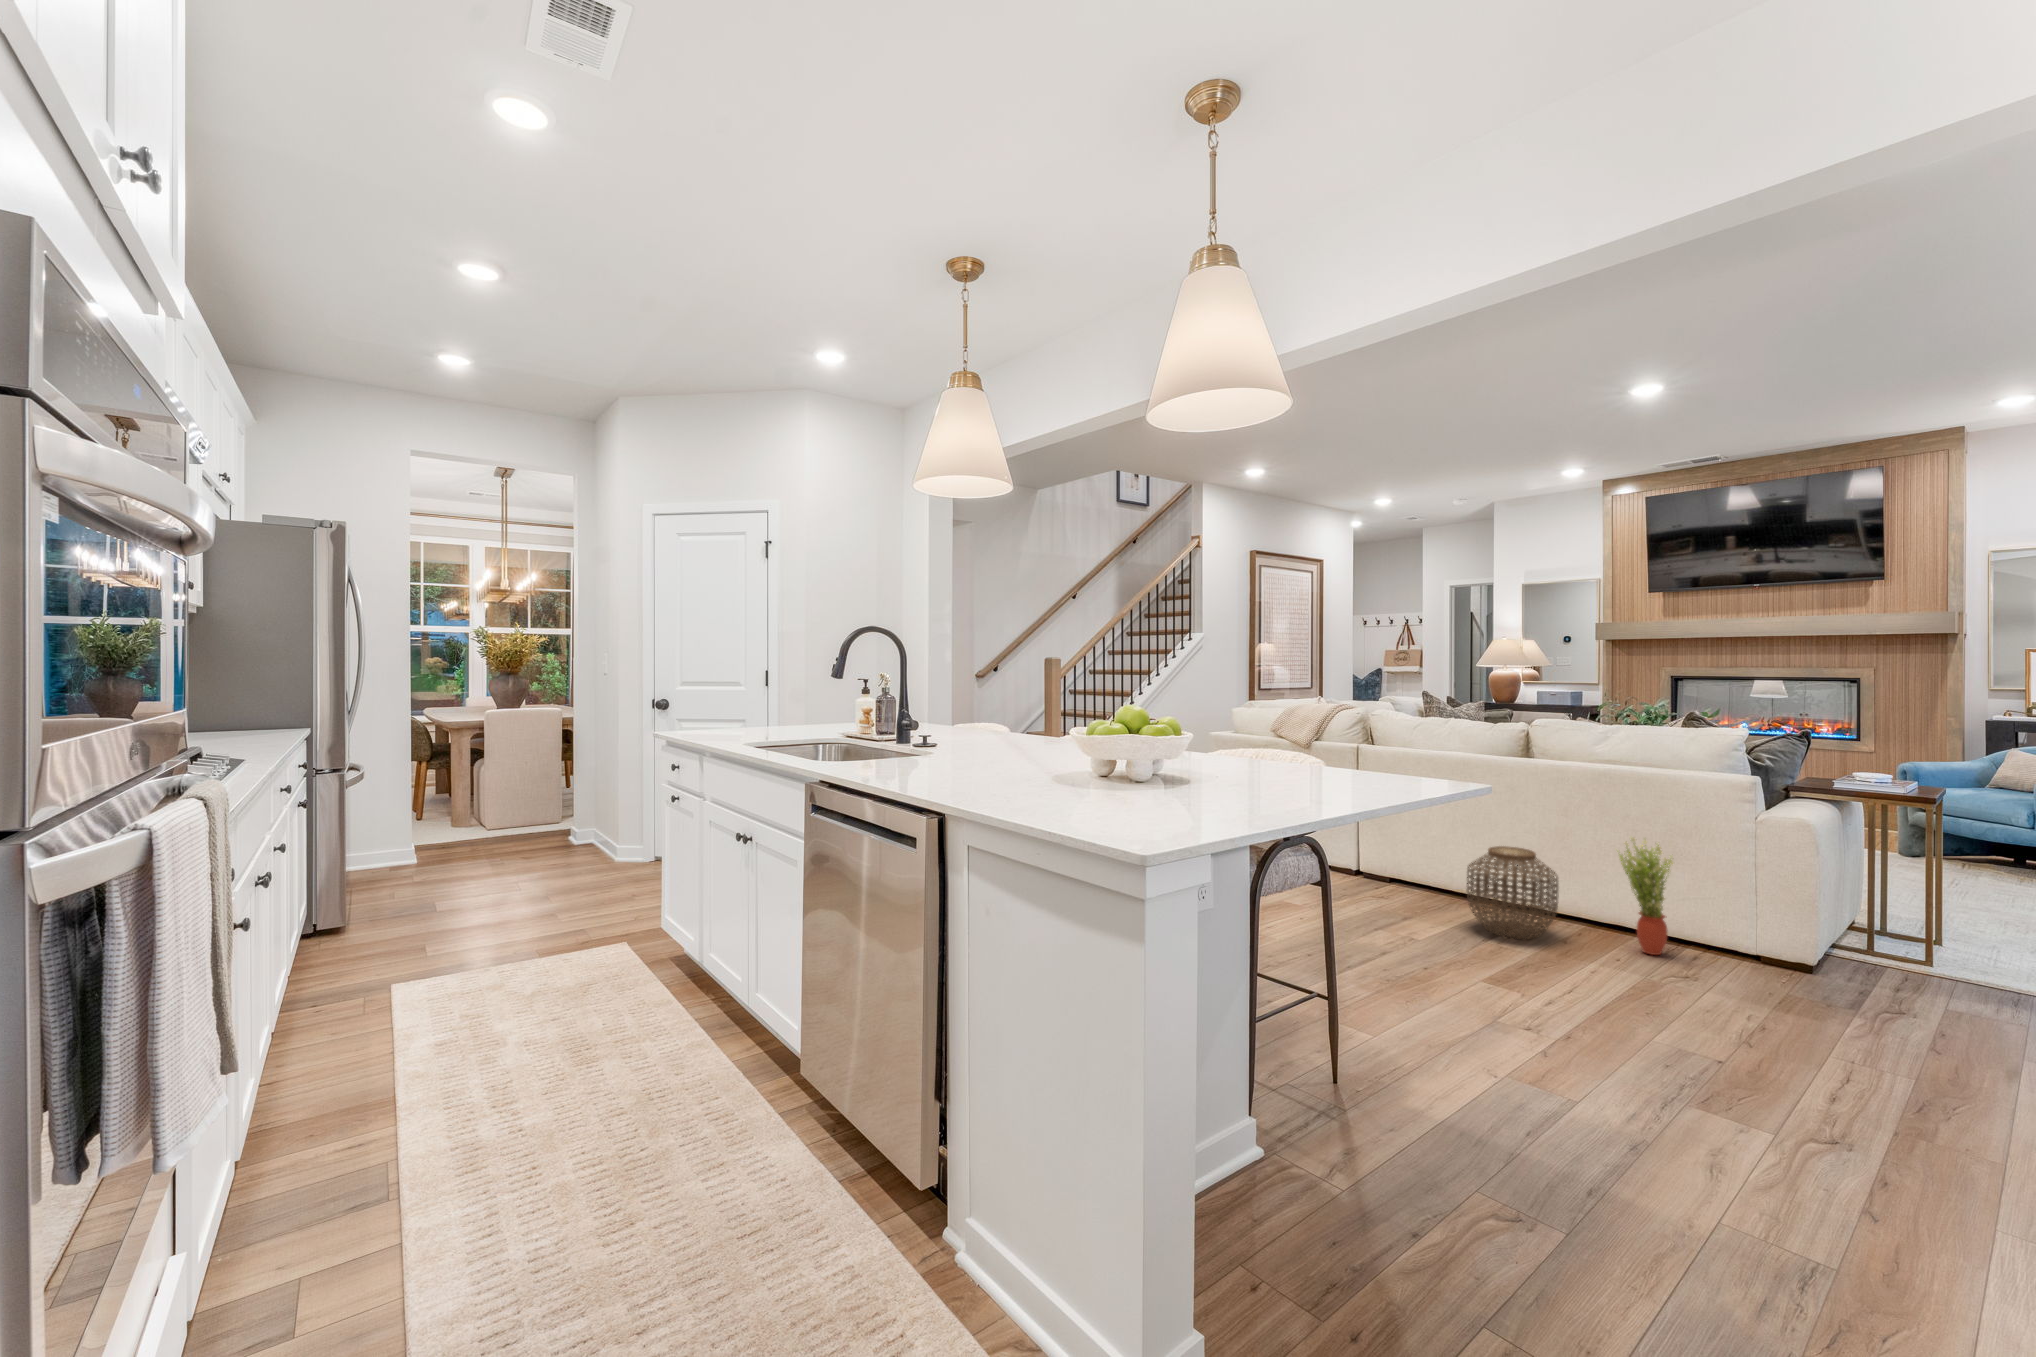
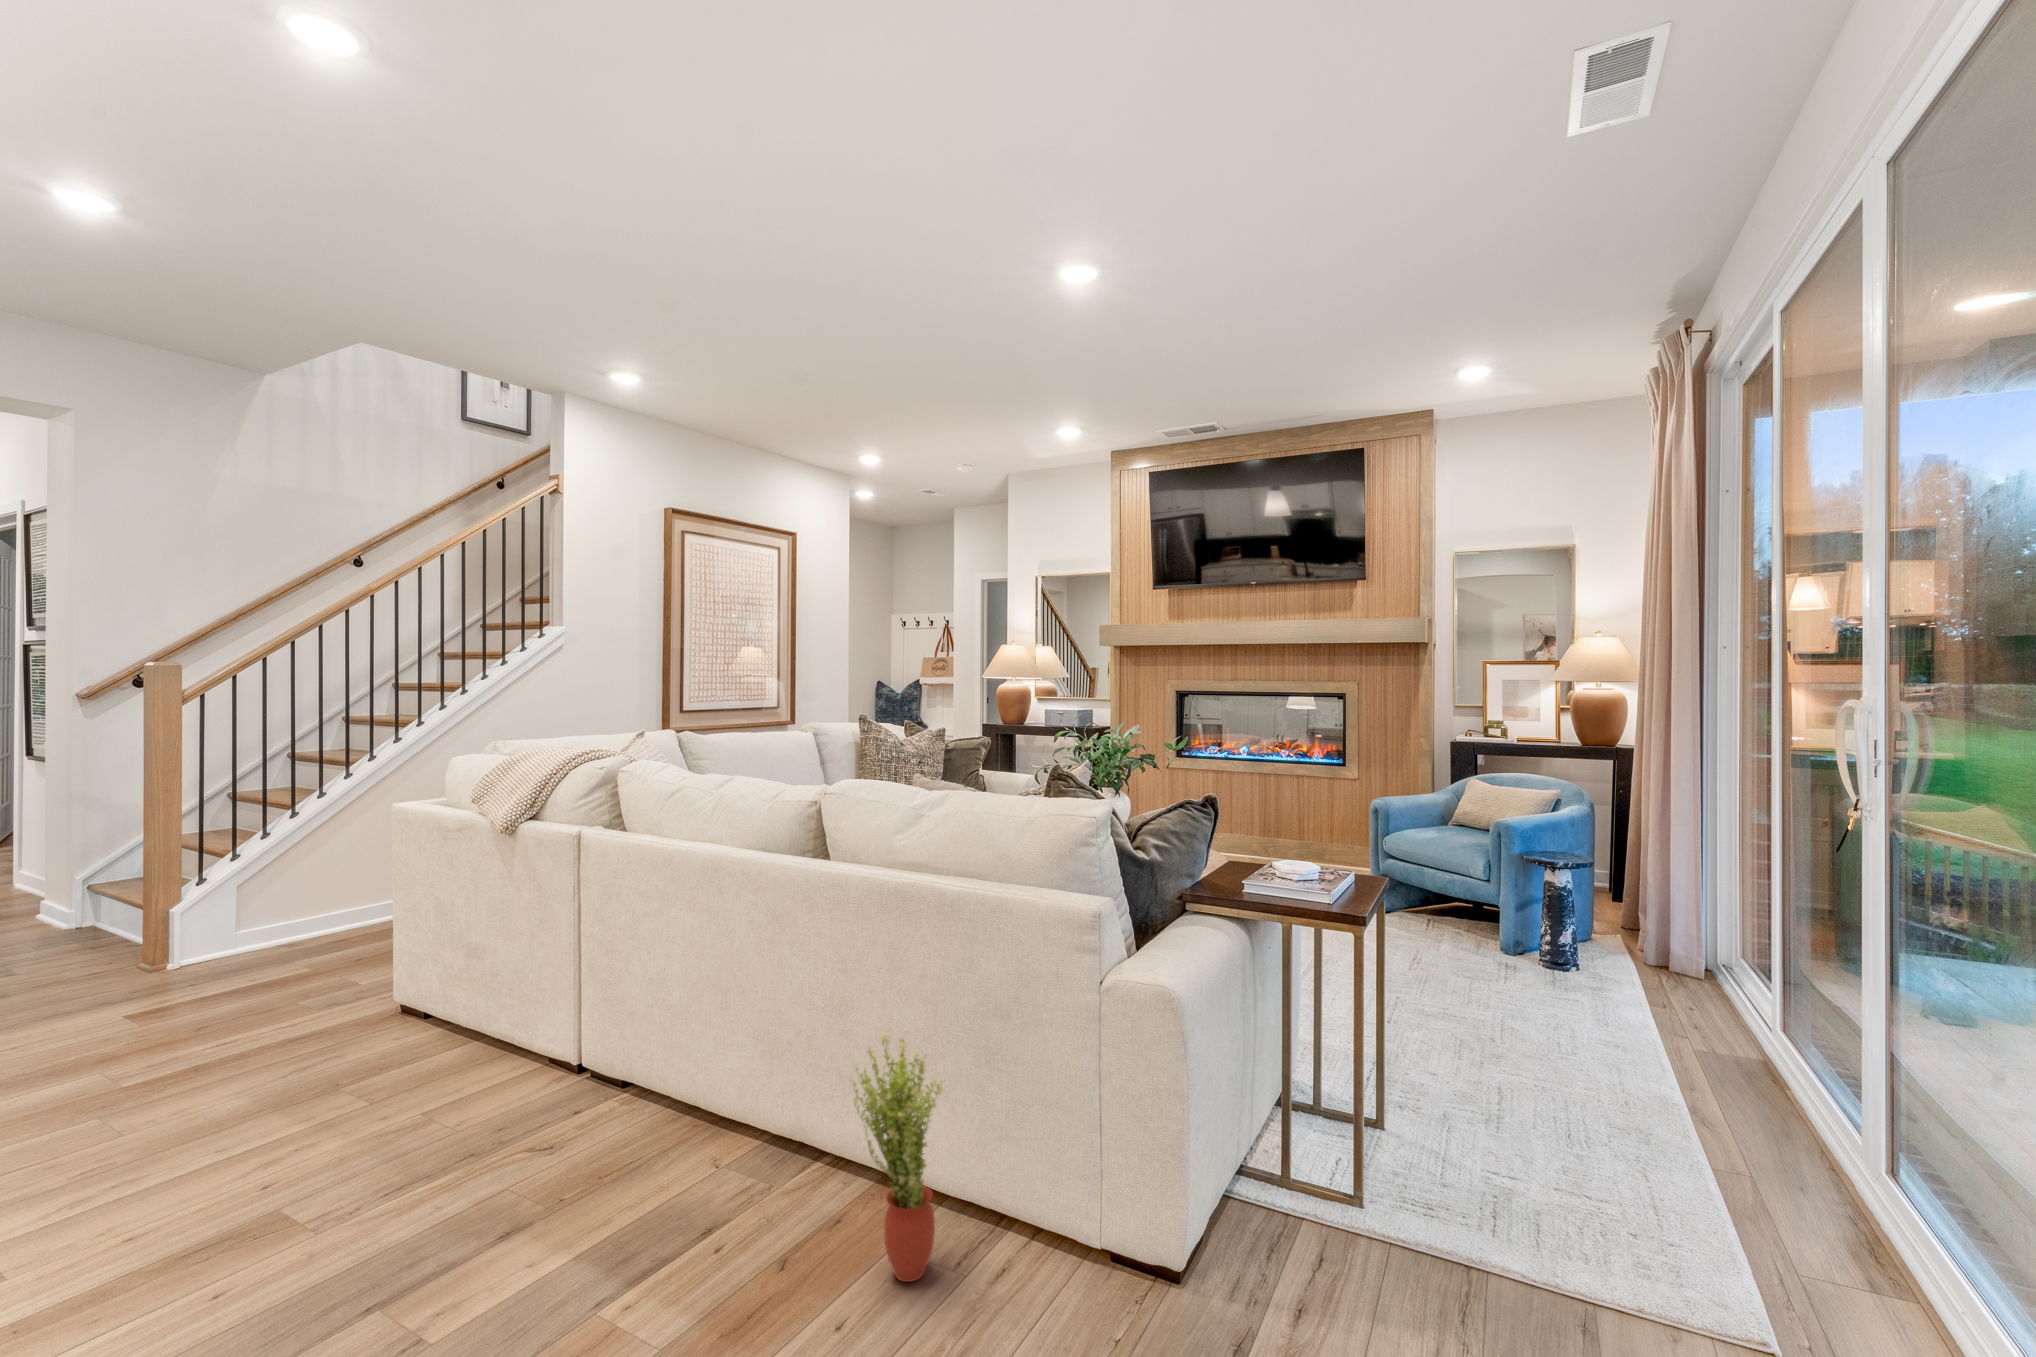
woven basket: present [1467,846,1559,939] -> none [591,1057,767,1273]

